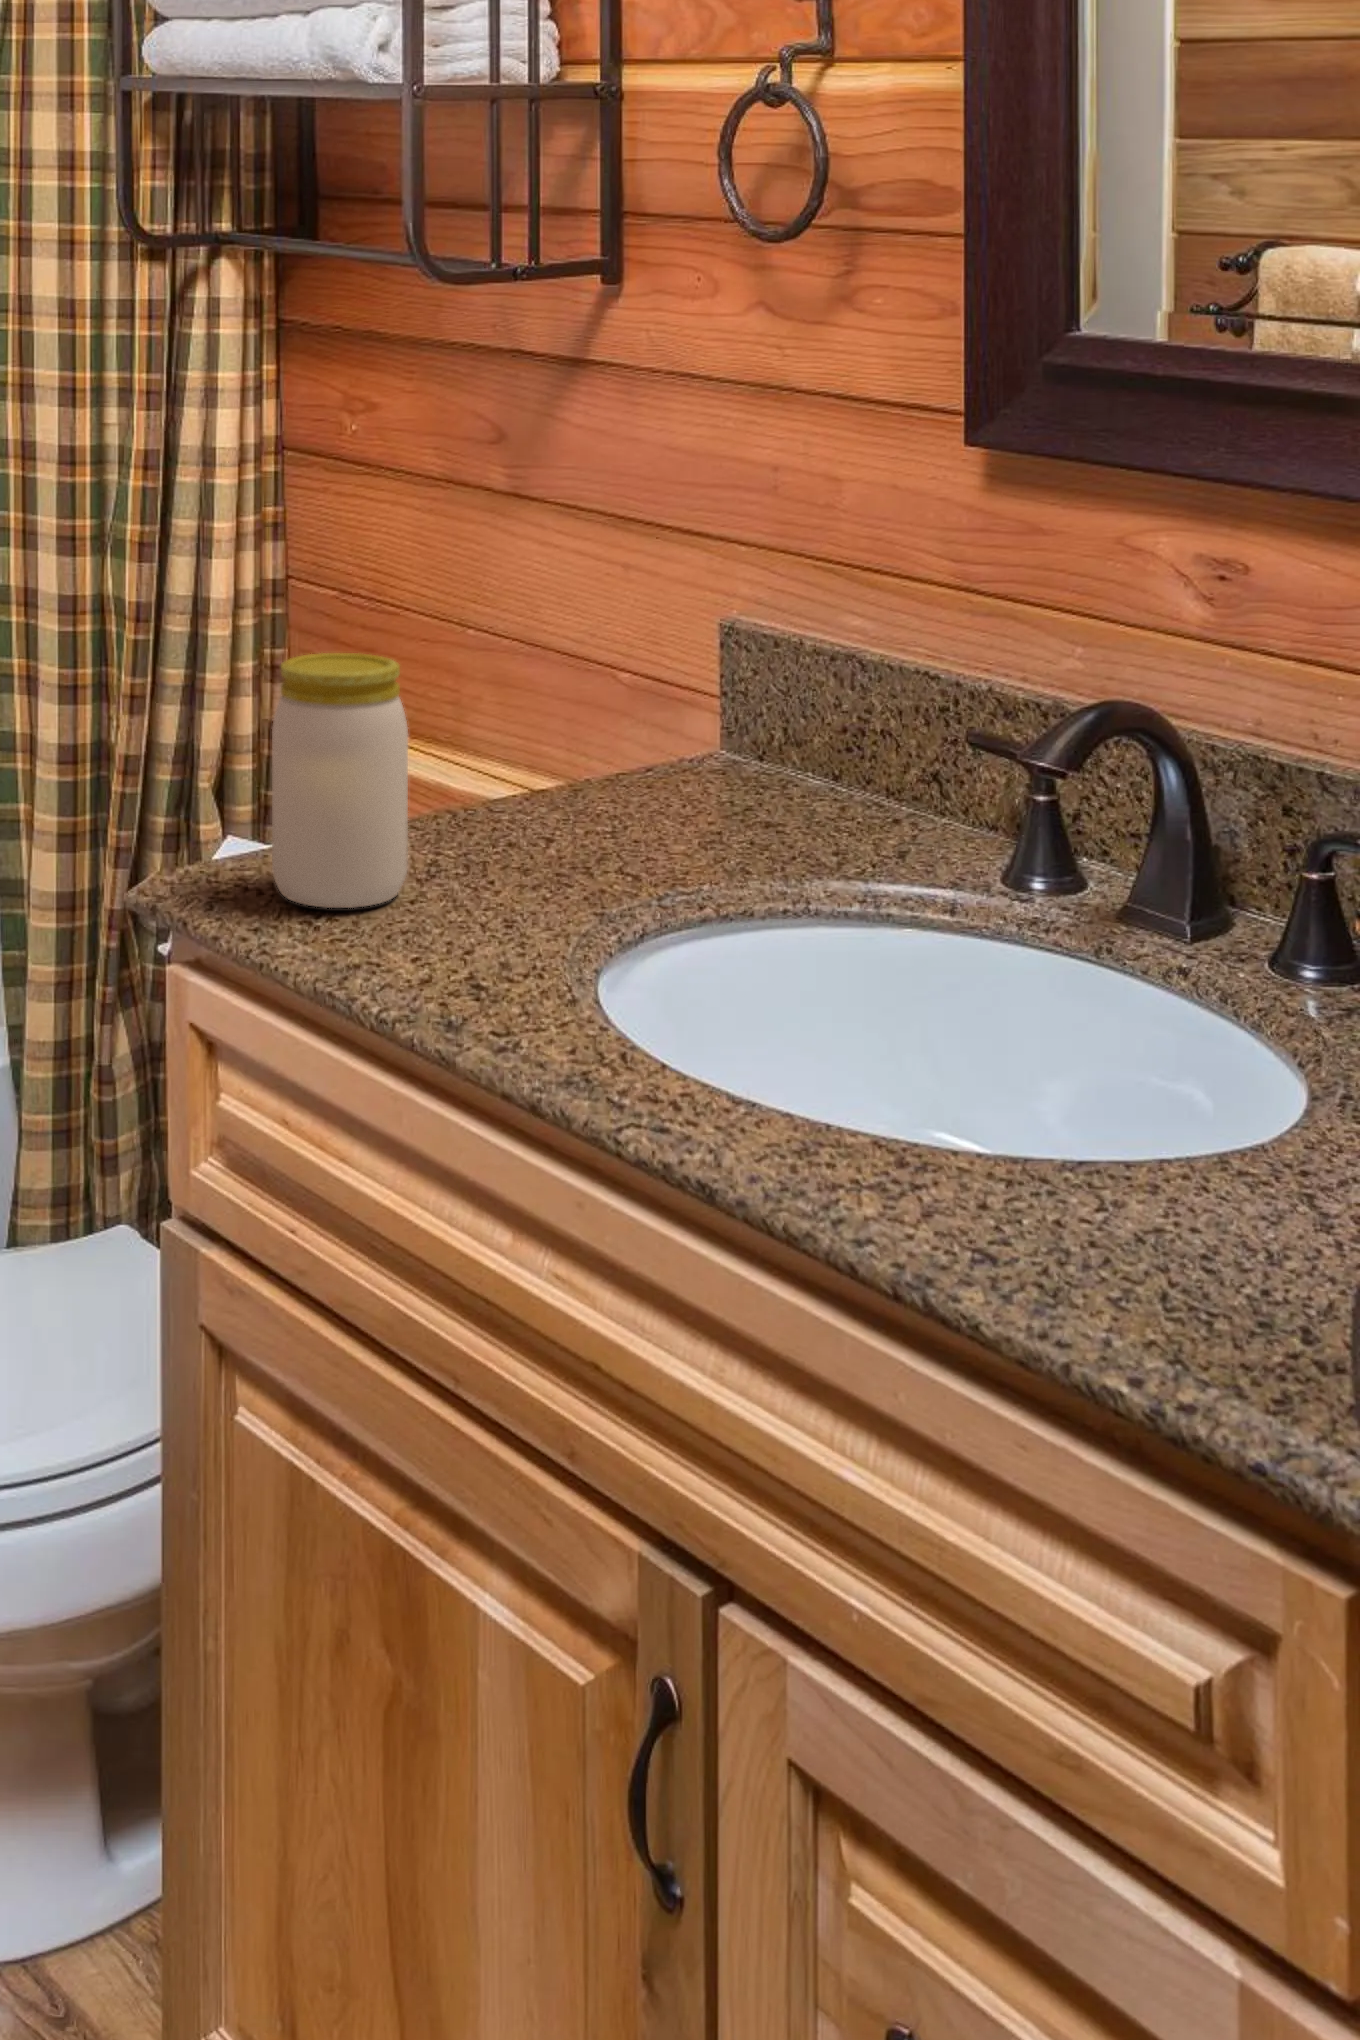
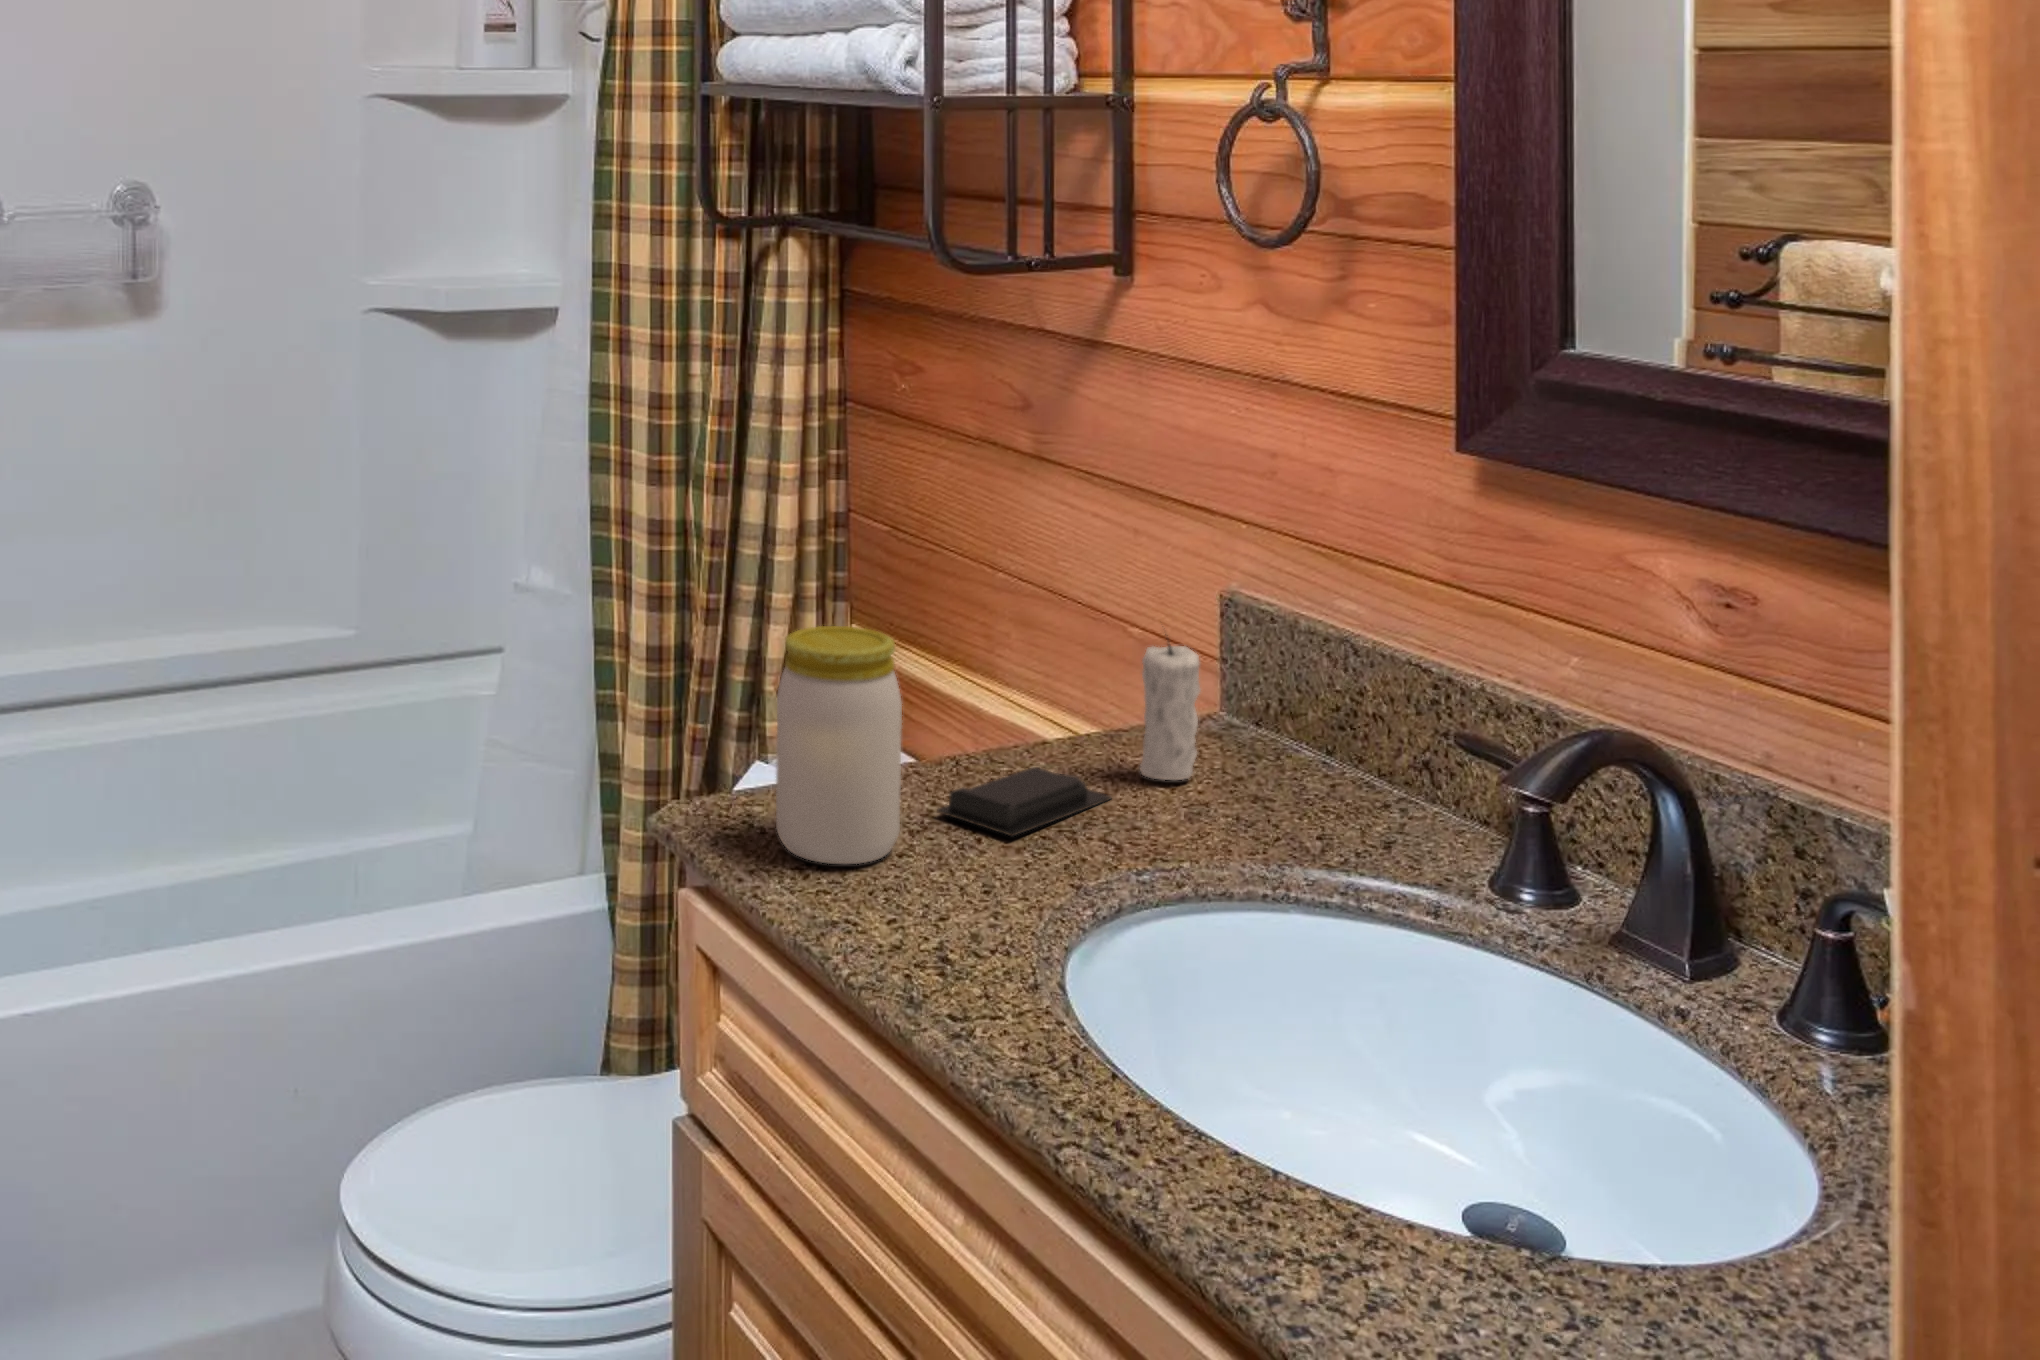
candle: none [647,645,709,815] -> present [1140,634,1200,780]
soap bar: none [441,808,622,873] -> present [938,767,1111,837]

